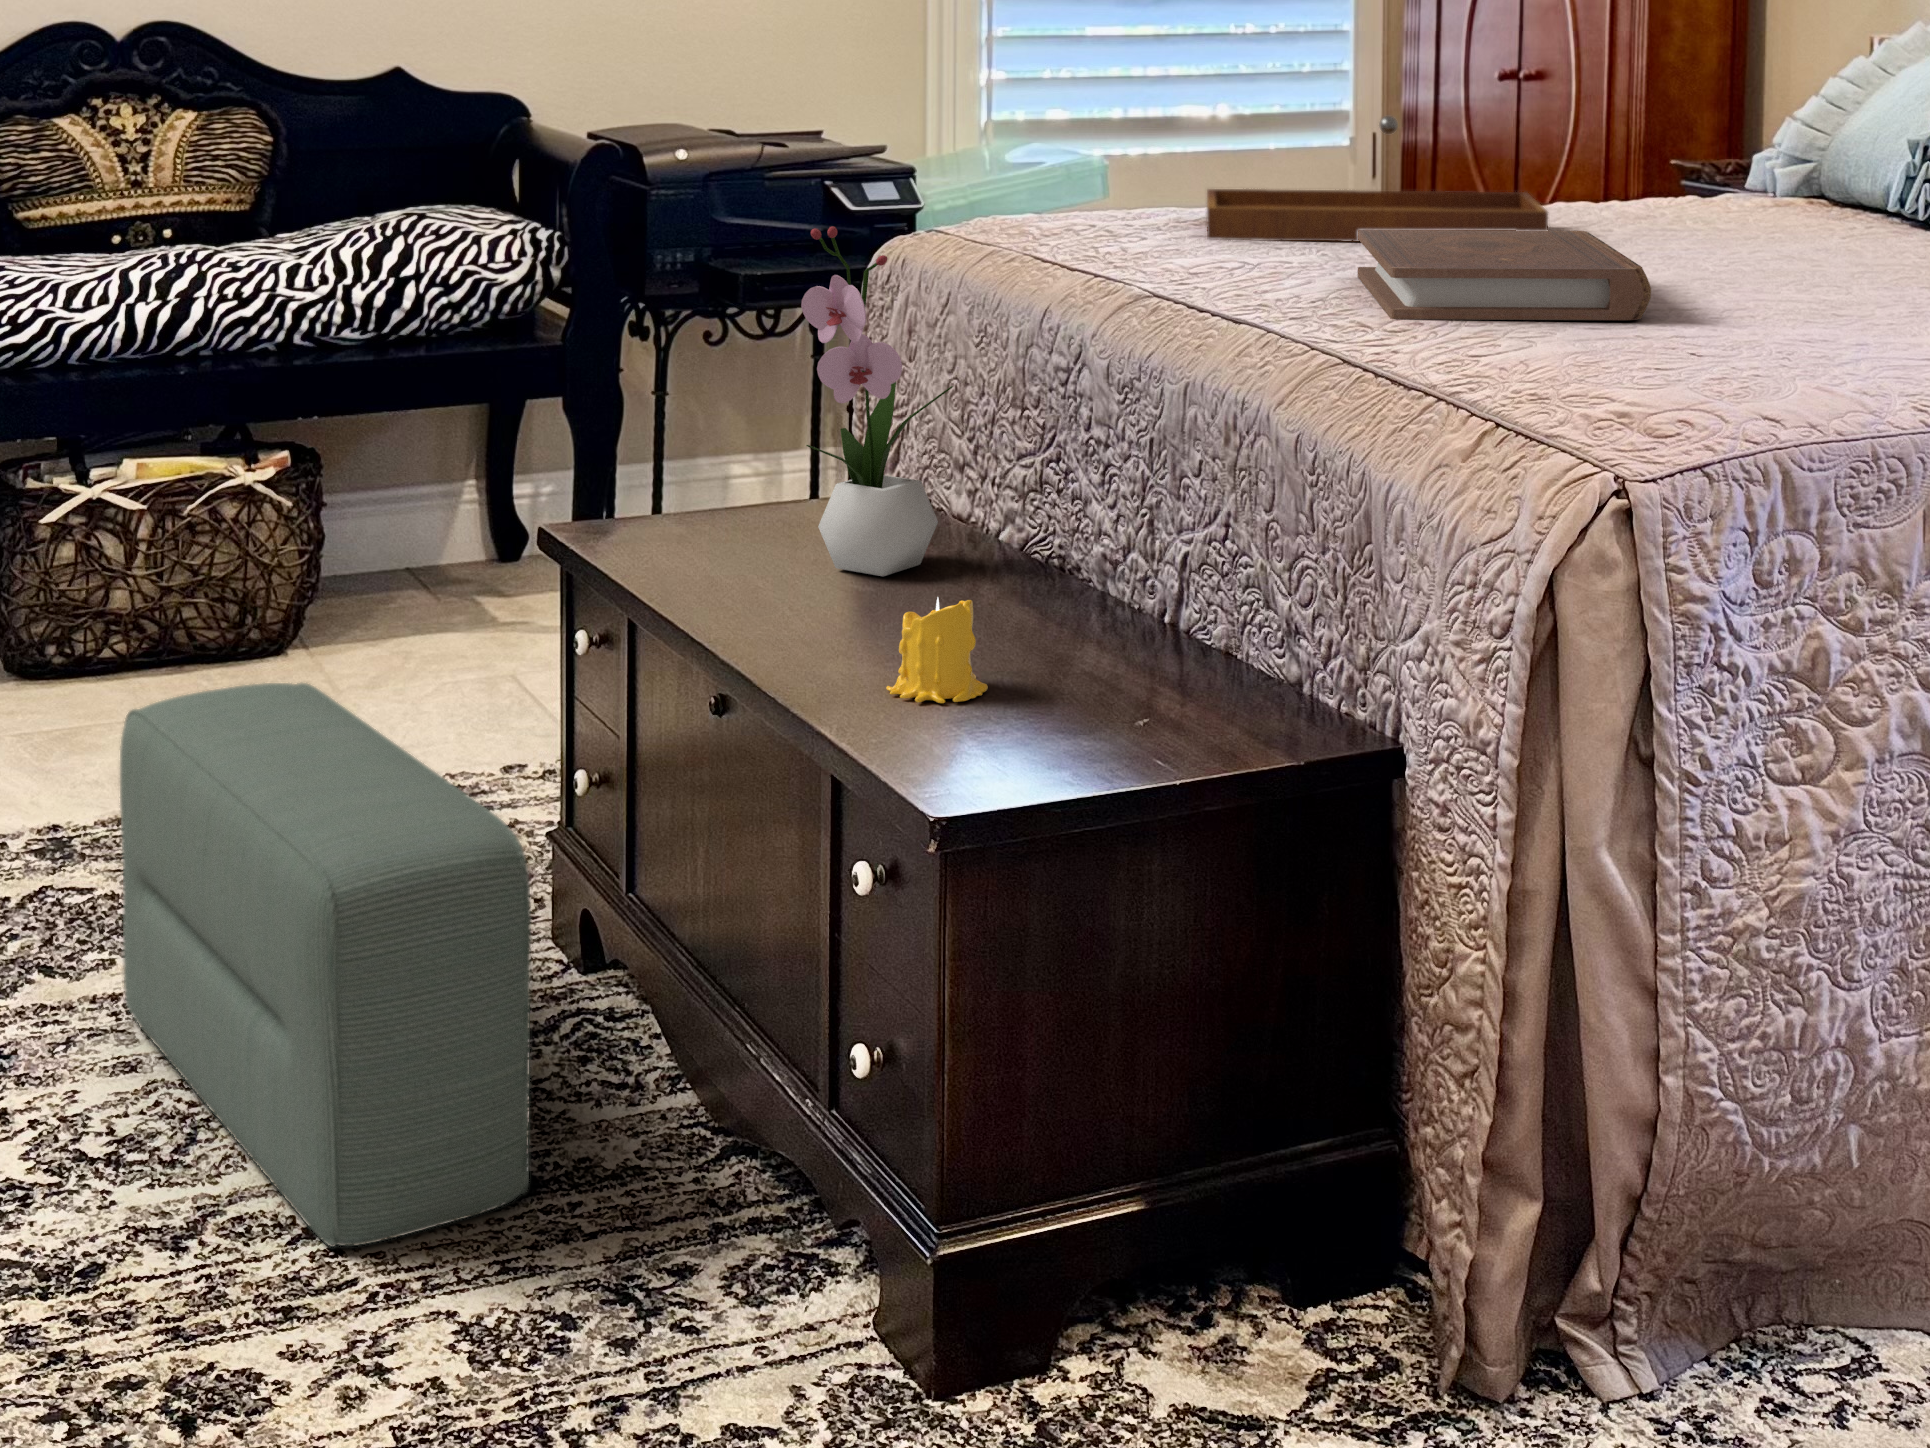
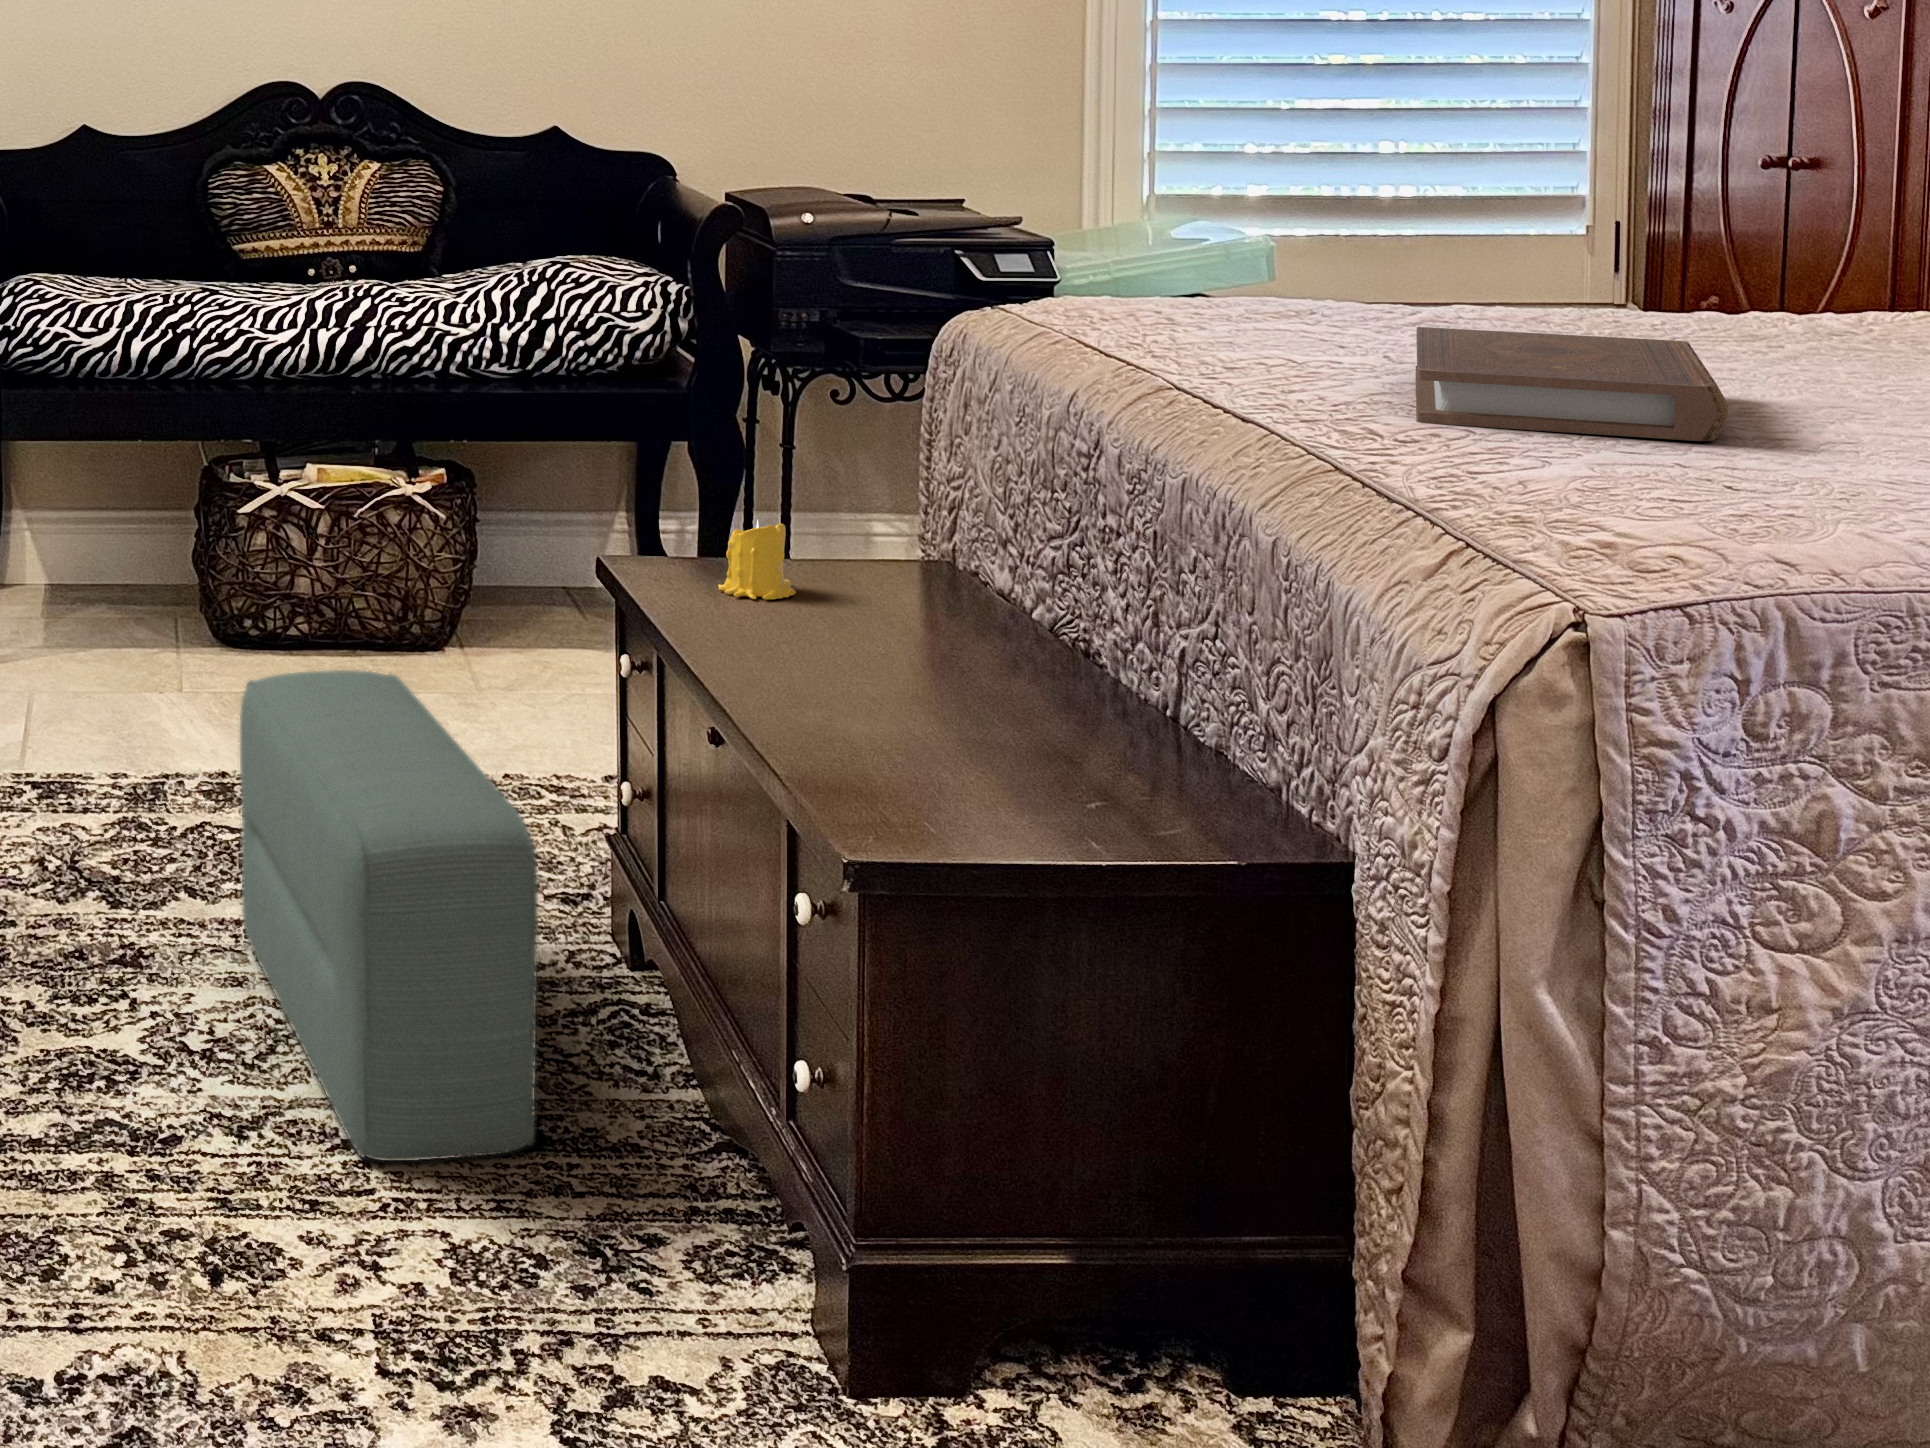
tray: present [1207,116,1548,242] -> none [1279,207,1675,352]
flower arrangement: present [801,226,953,576] -> none [823,298,975,633]
candle: present [886,597,988,703] -> present [718,520,796,599]

